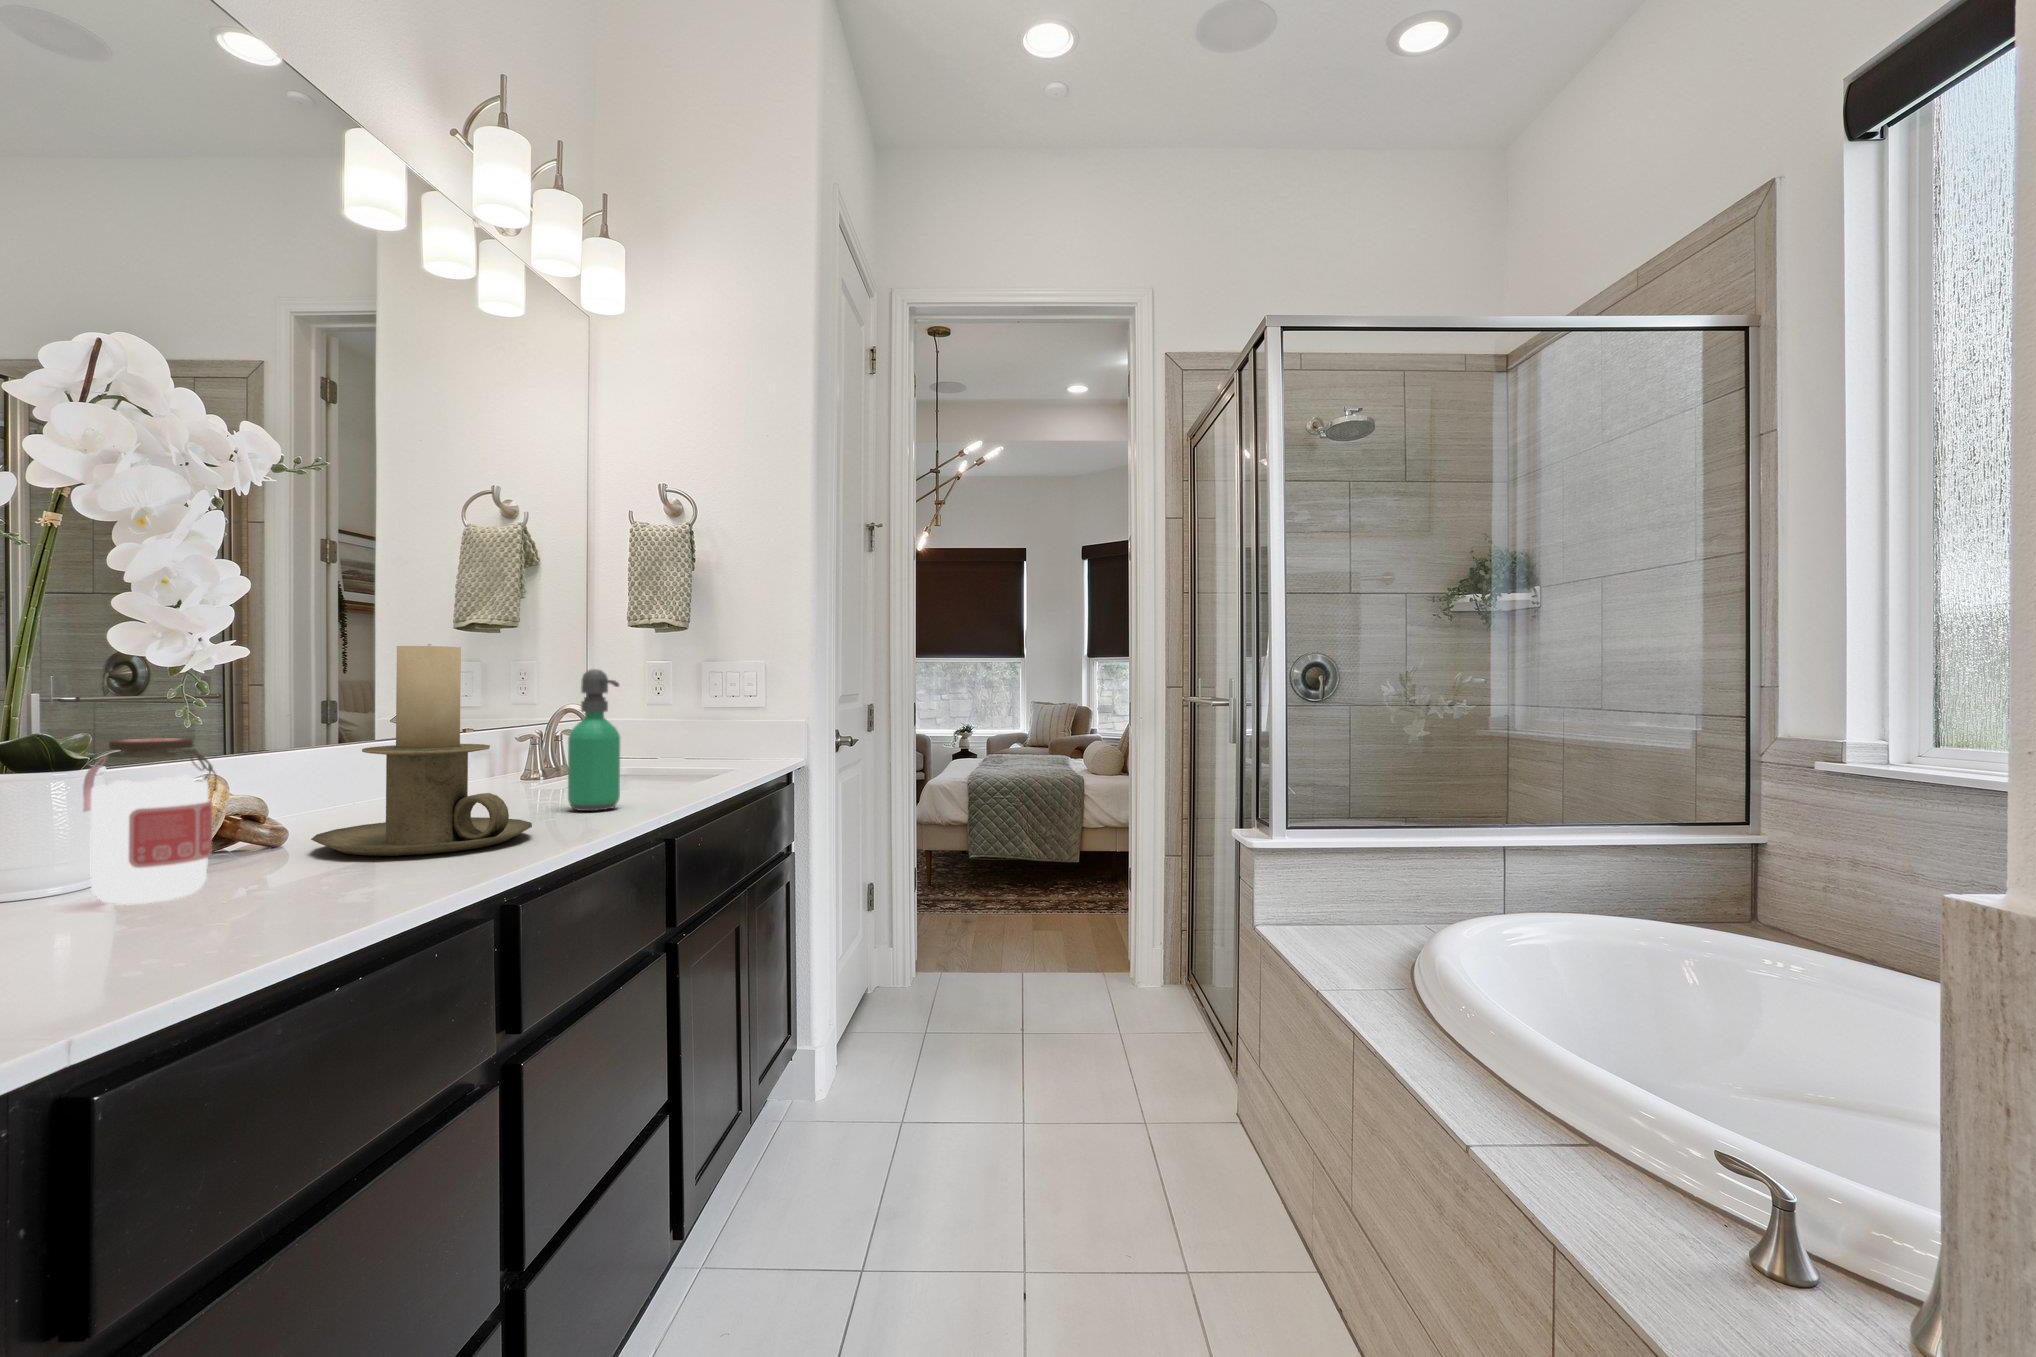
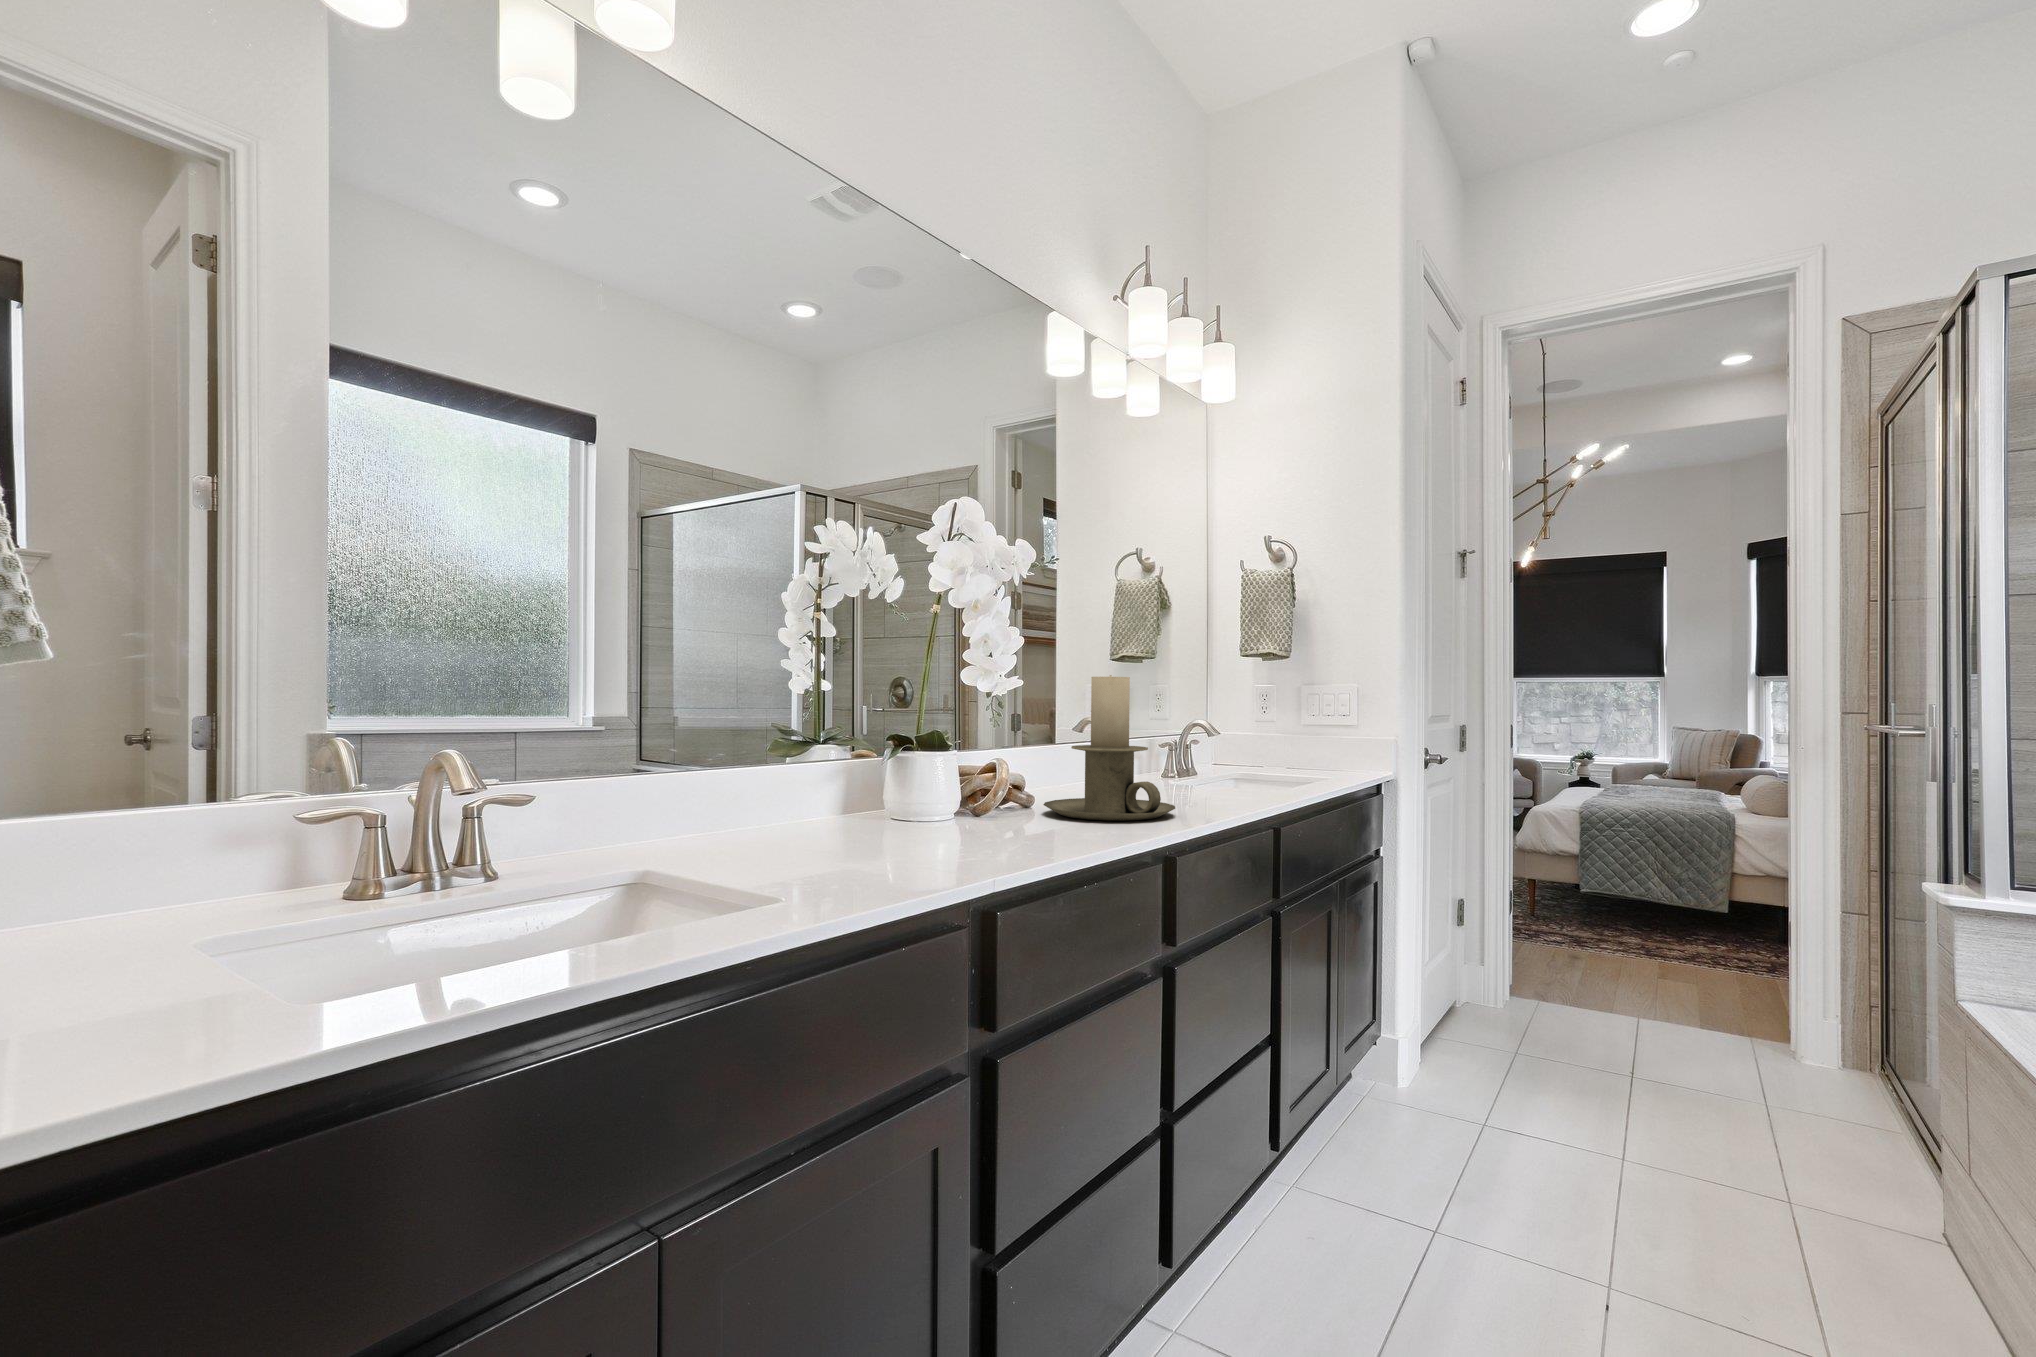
soap dispenser: present [568,669,620,811] -> none [1197,692,1235,802]
jar: present [83,738,217,905] -> none [944,734,1004,833]

